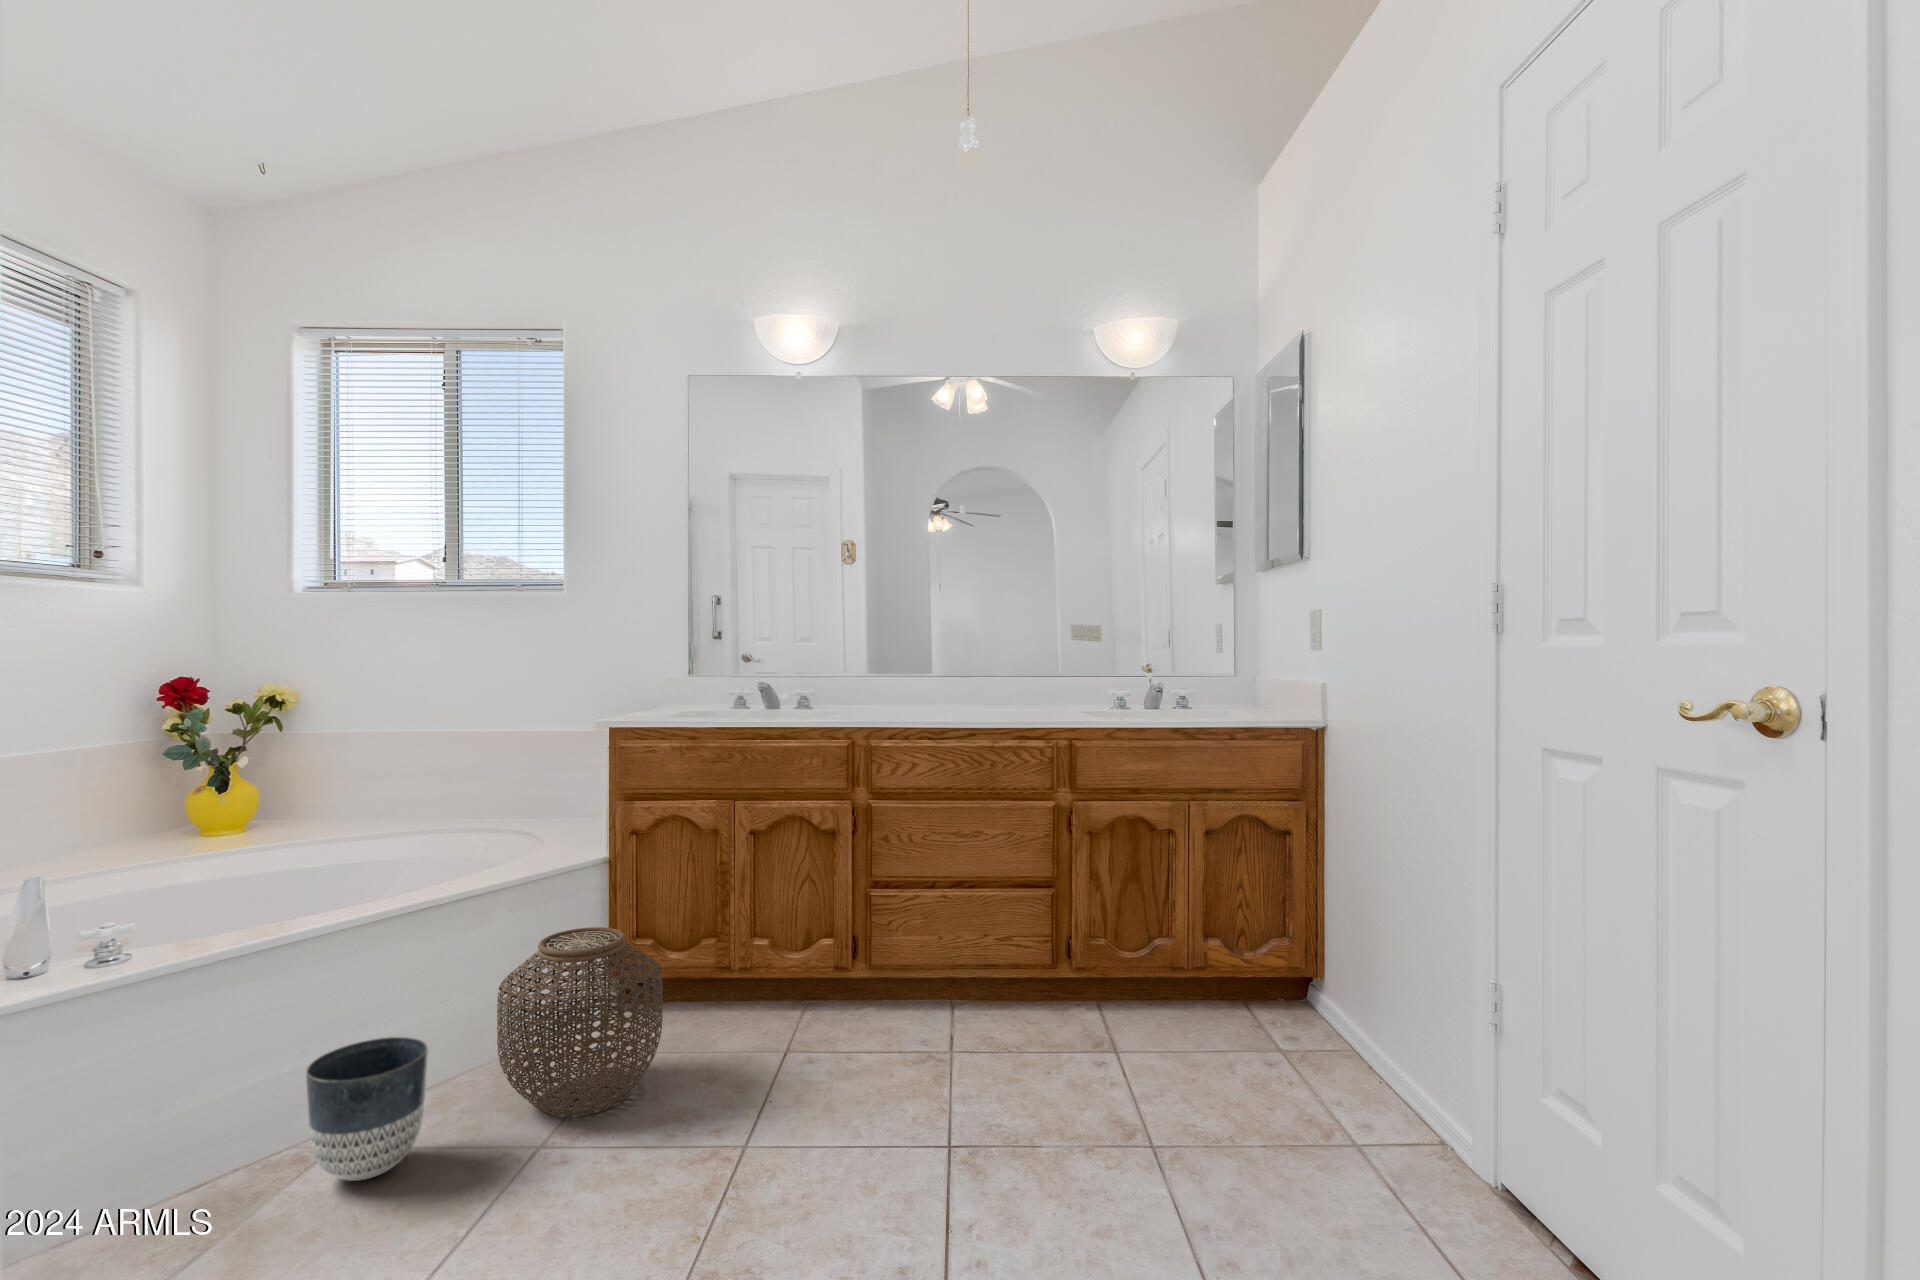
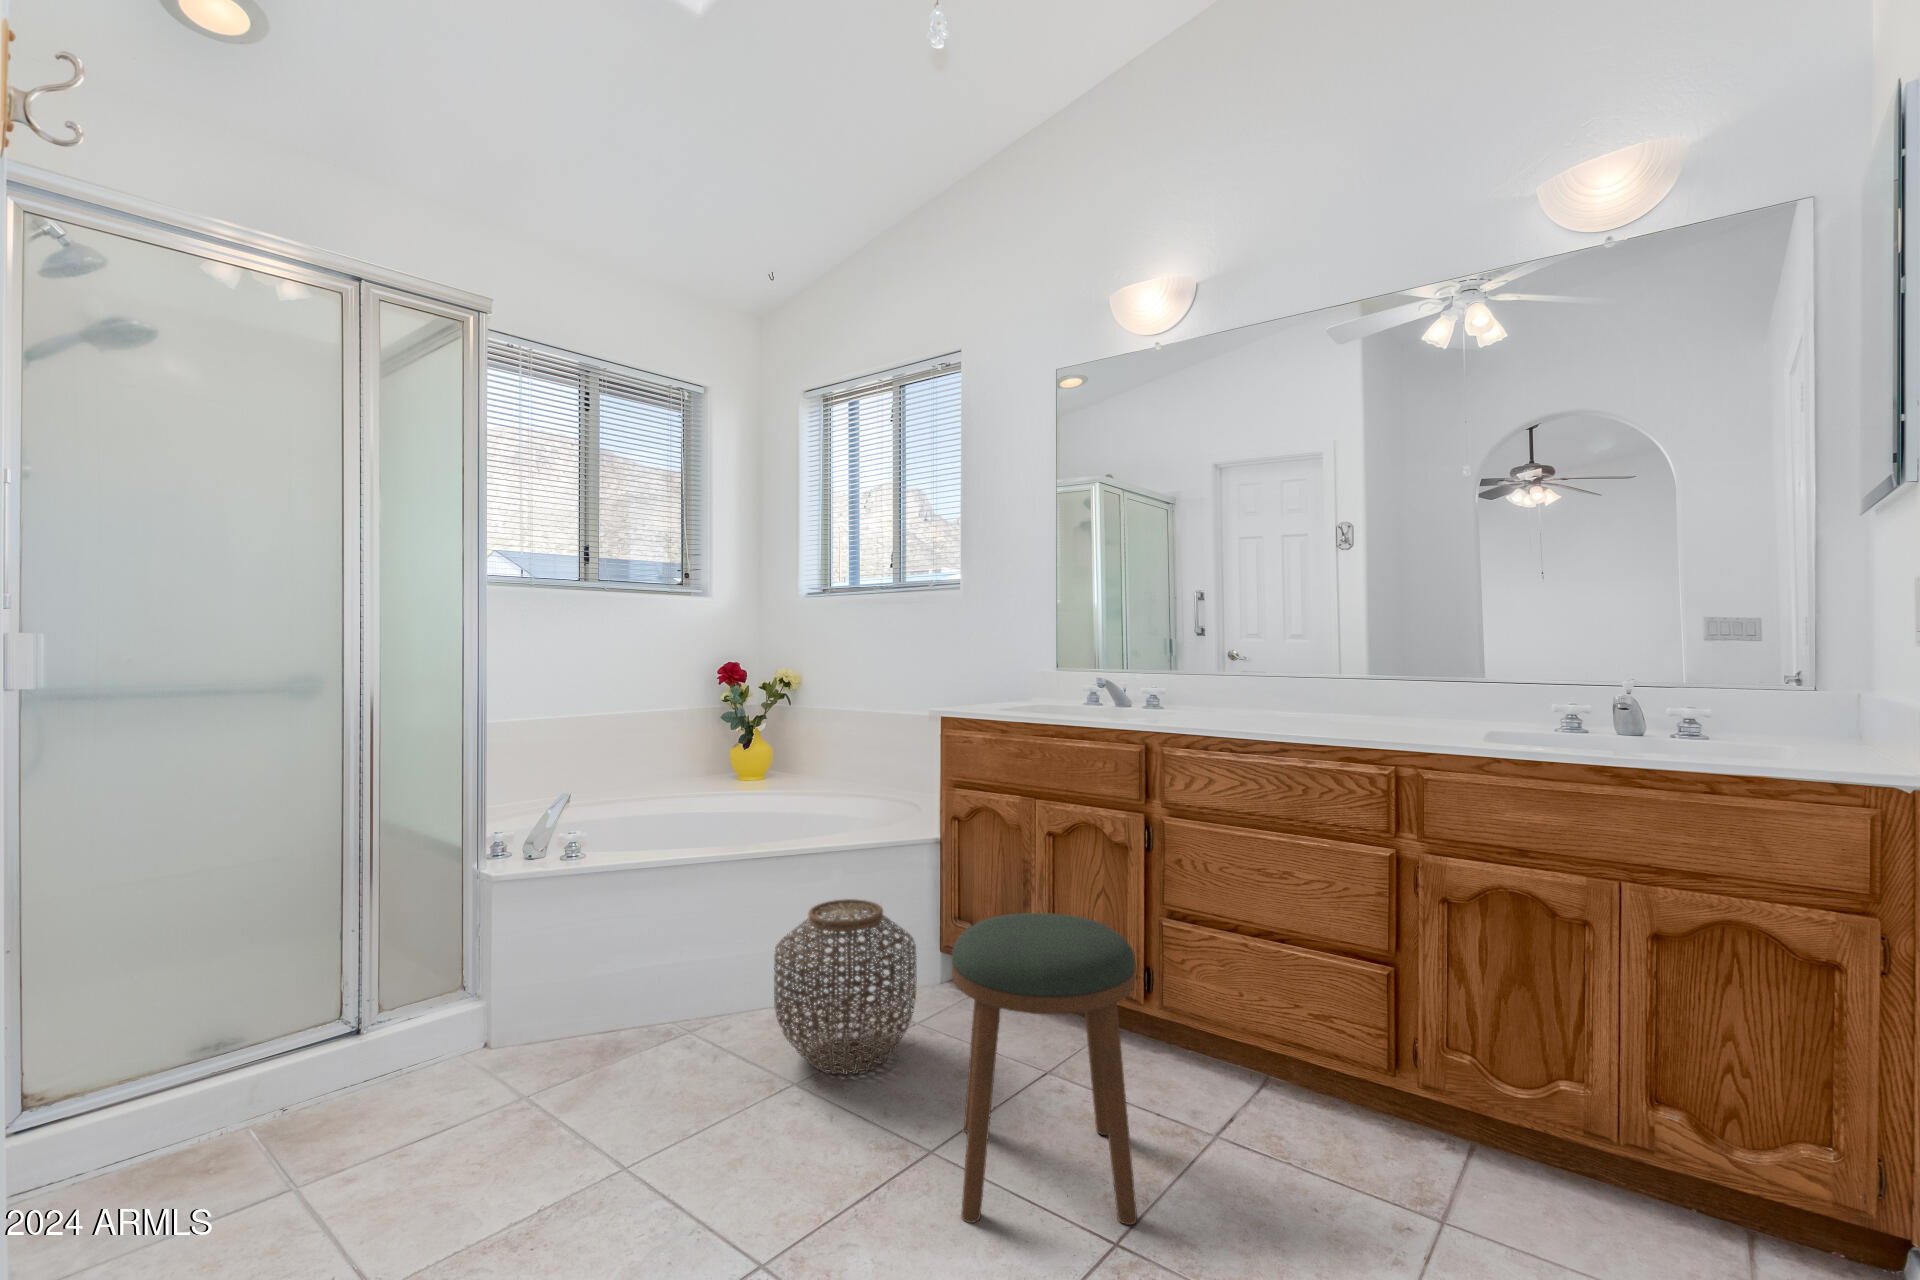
stool: none [765,889,956,1165] -> present [952,913,1137,1225]
planter: present [306,1037,428,1181] -> none [624,958,711,1070]

